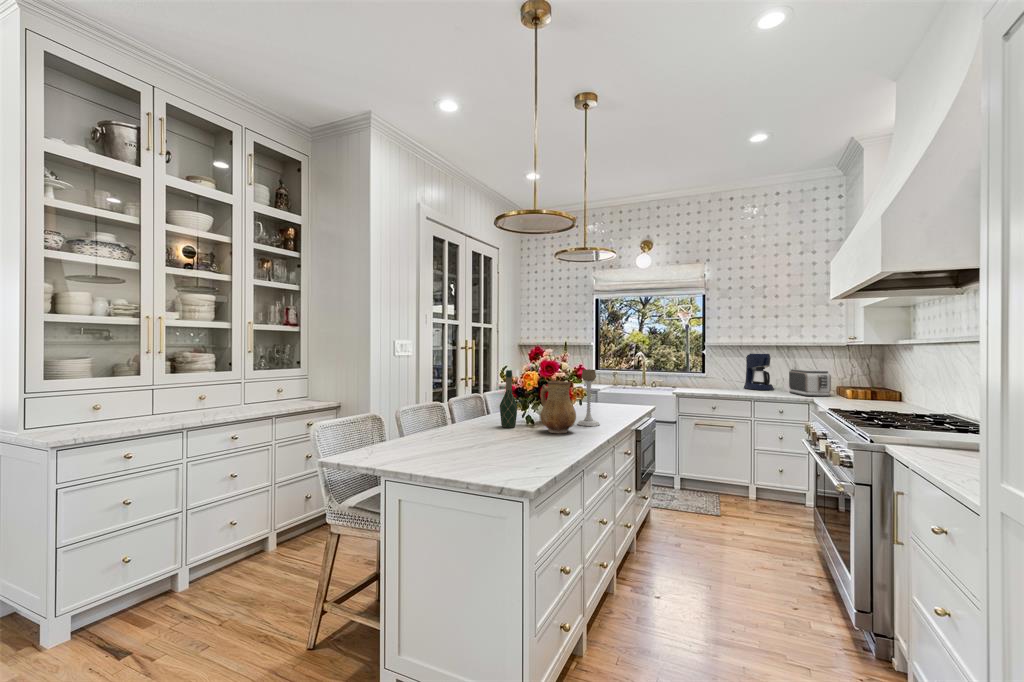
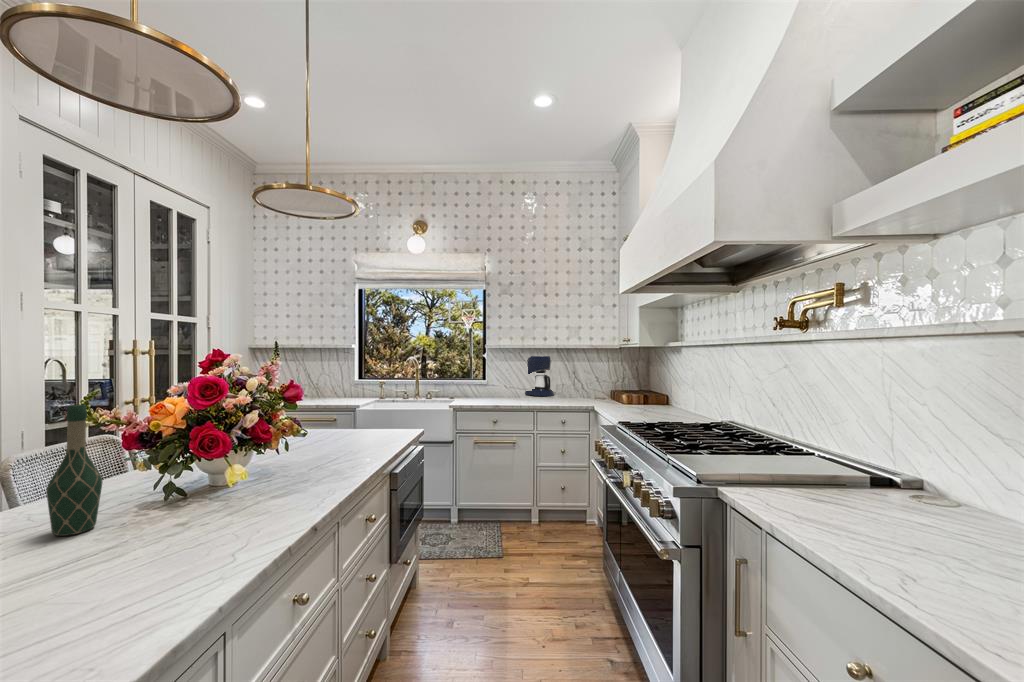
candle holder: present [577,369,600,426] -> none [258,392,305,501]
toaster: present [789,369,831,397] -> none [569,373,609,402]
ceramic pitcher: present [541,381,576,433] -> none [139,423,232,544]

